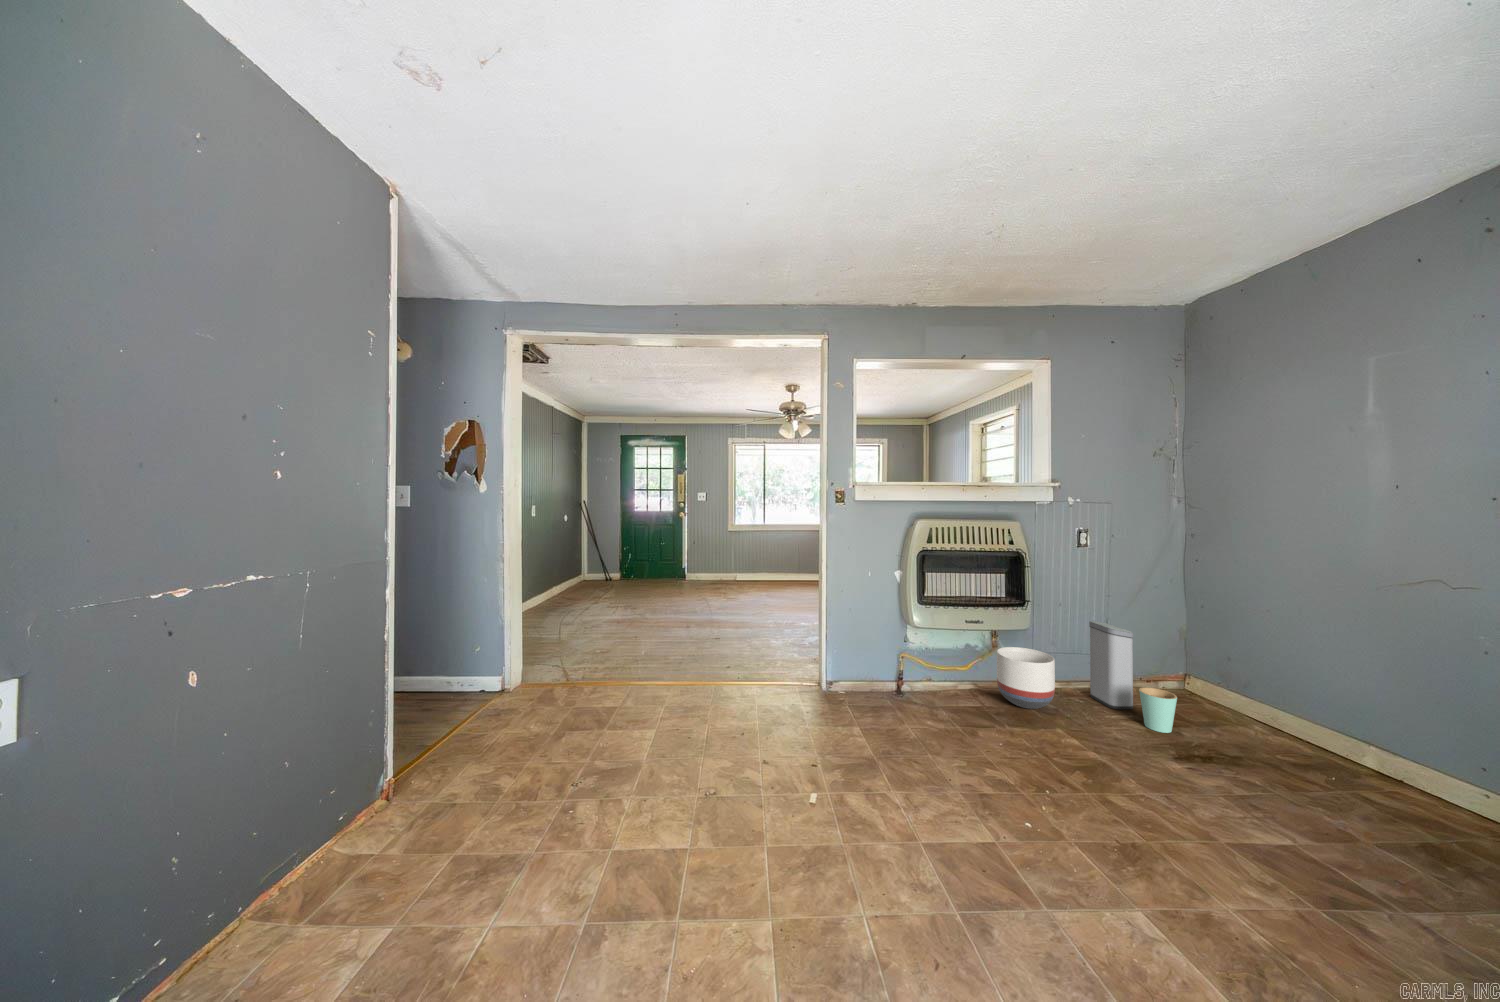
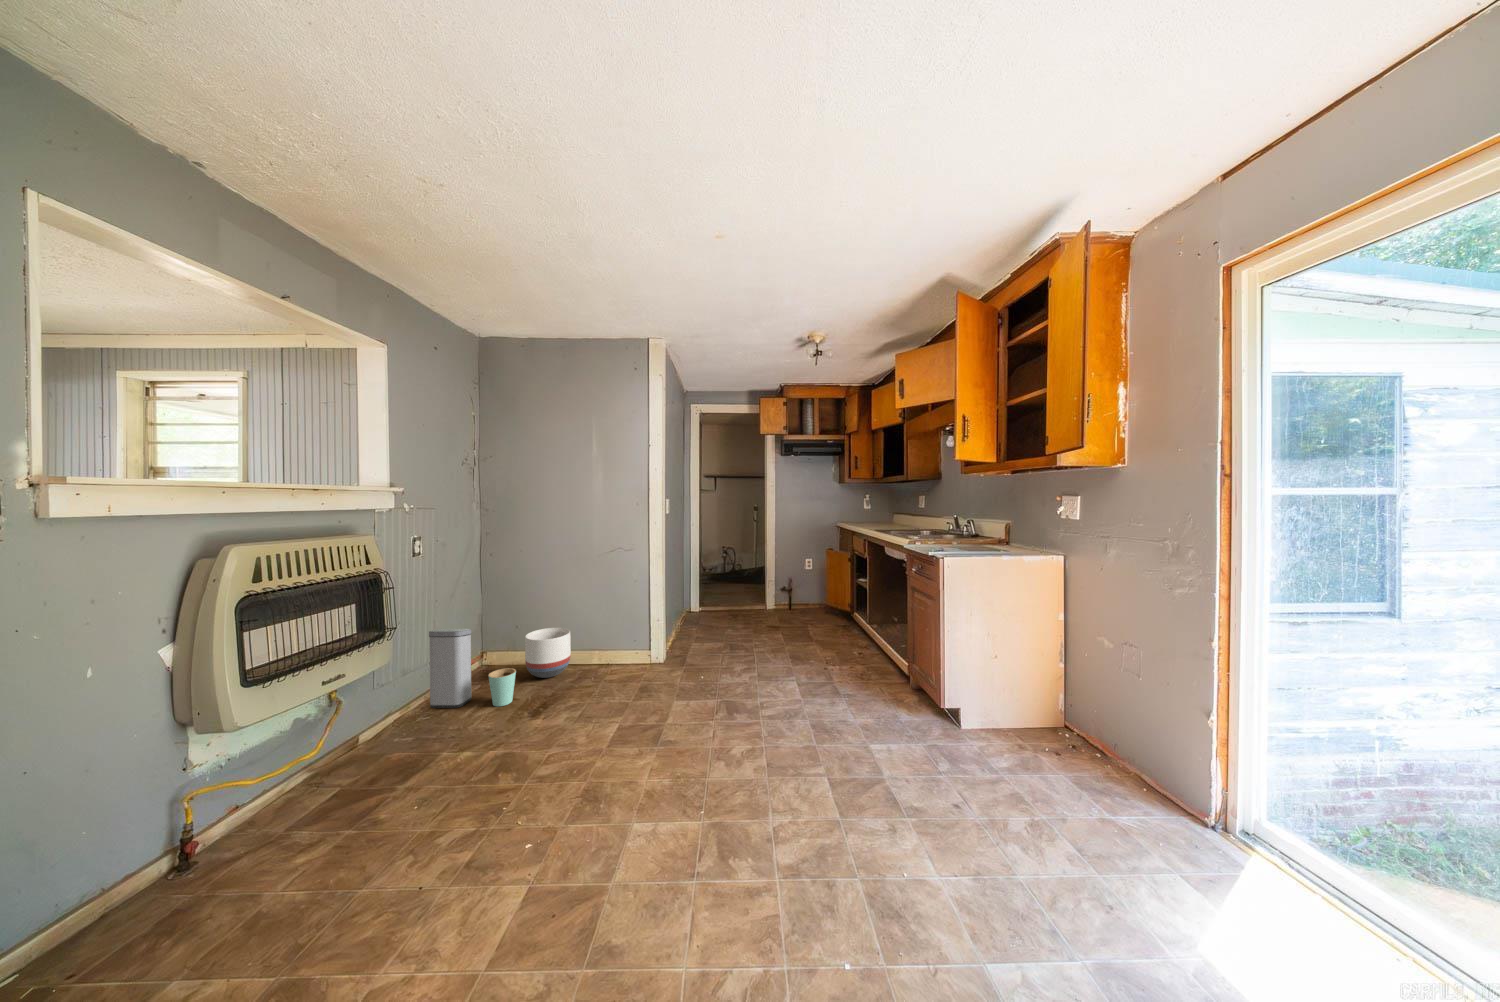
planter: present [997,647,1055,709] -> present [525,628,571,678]

